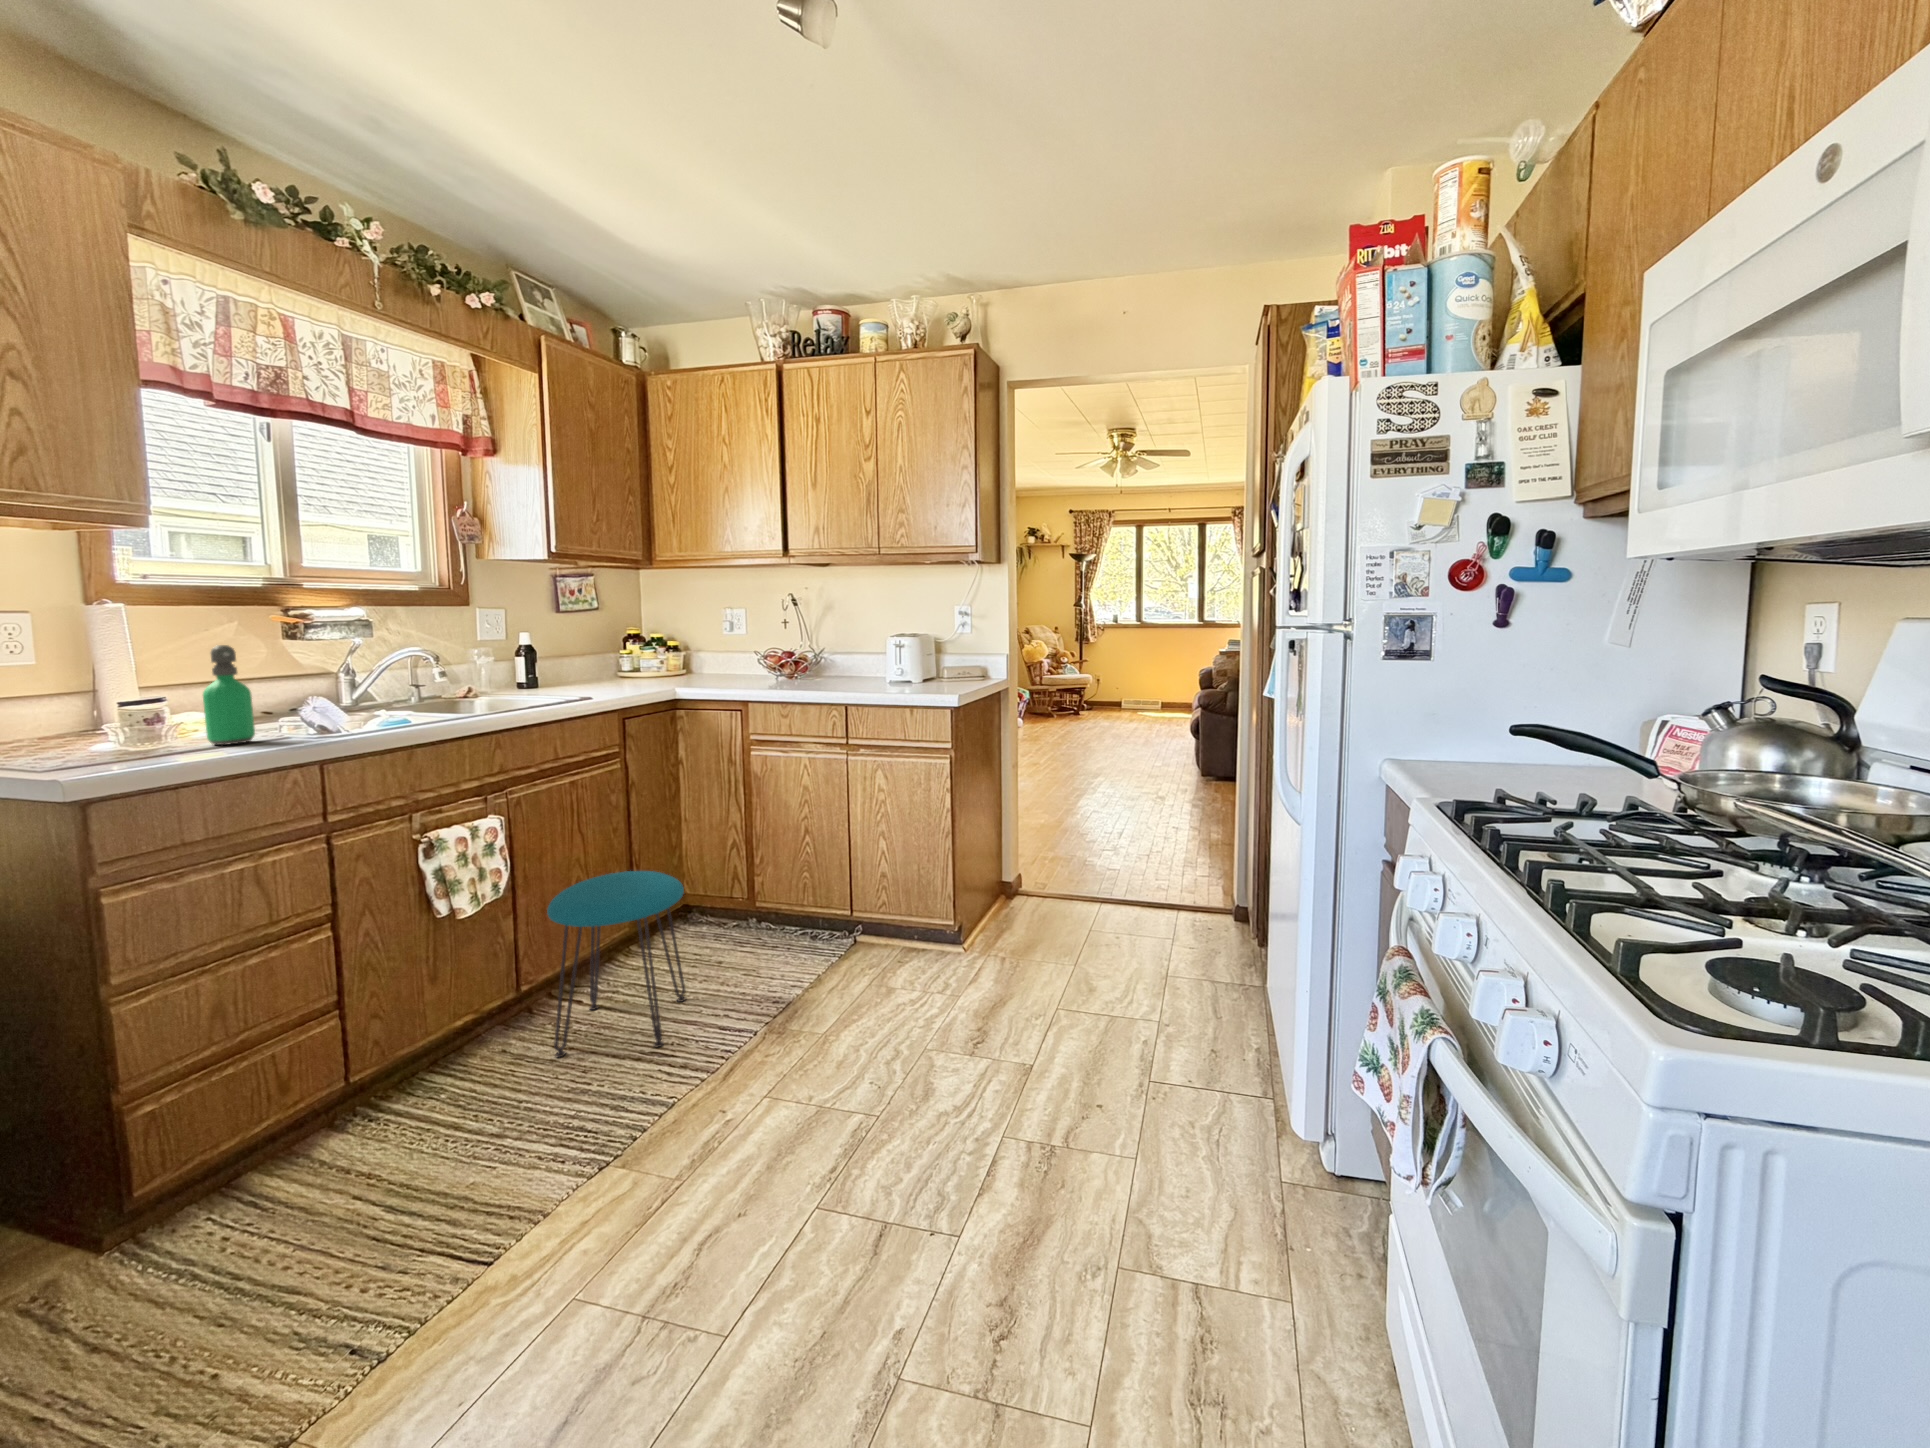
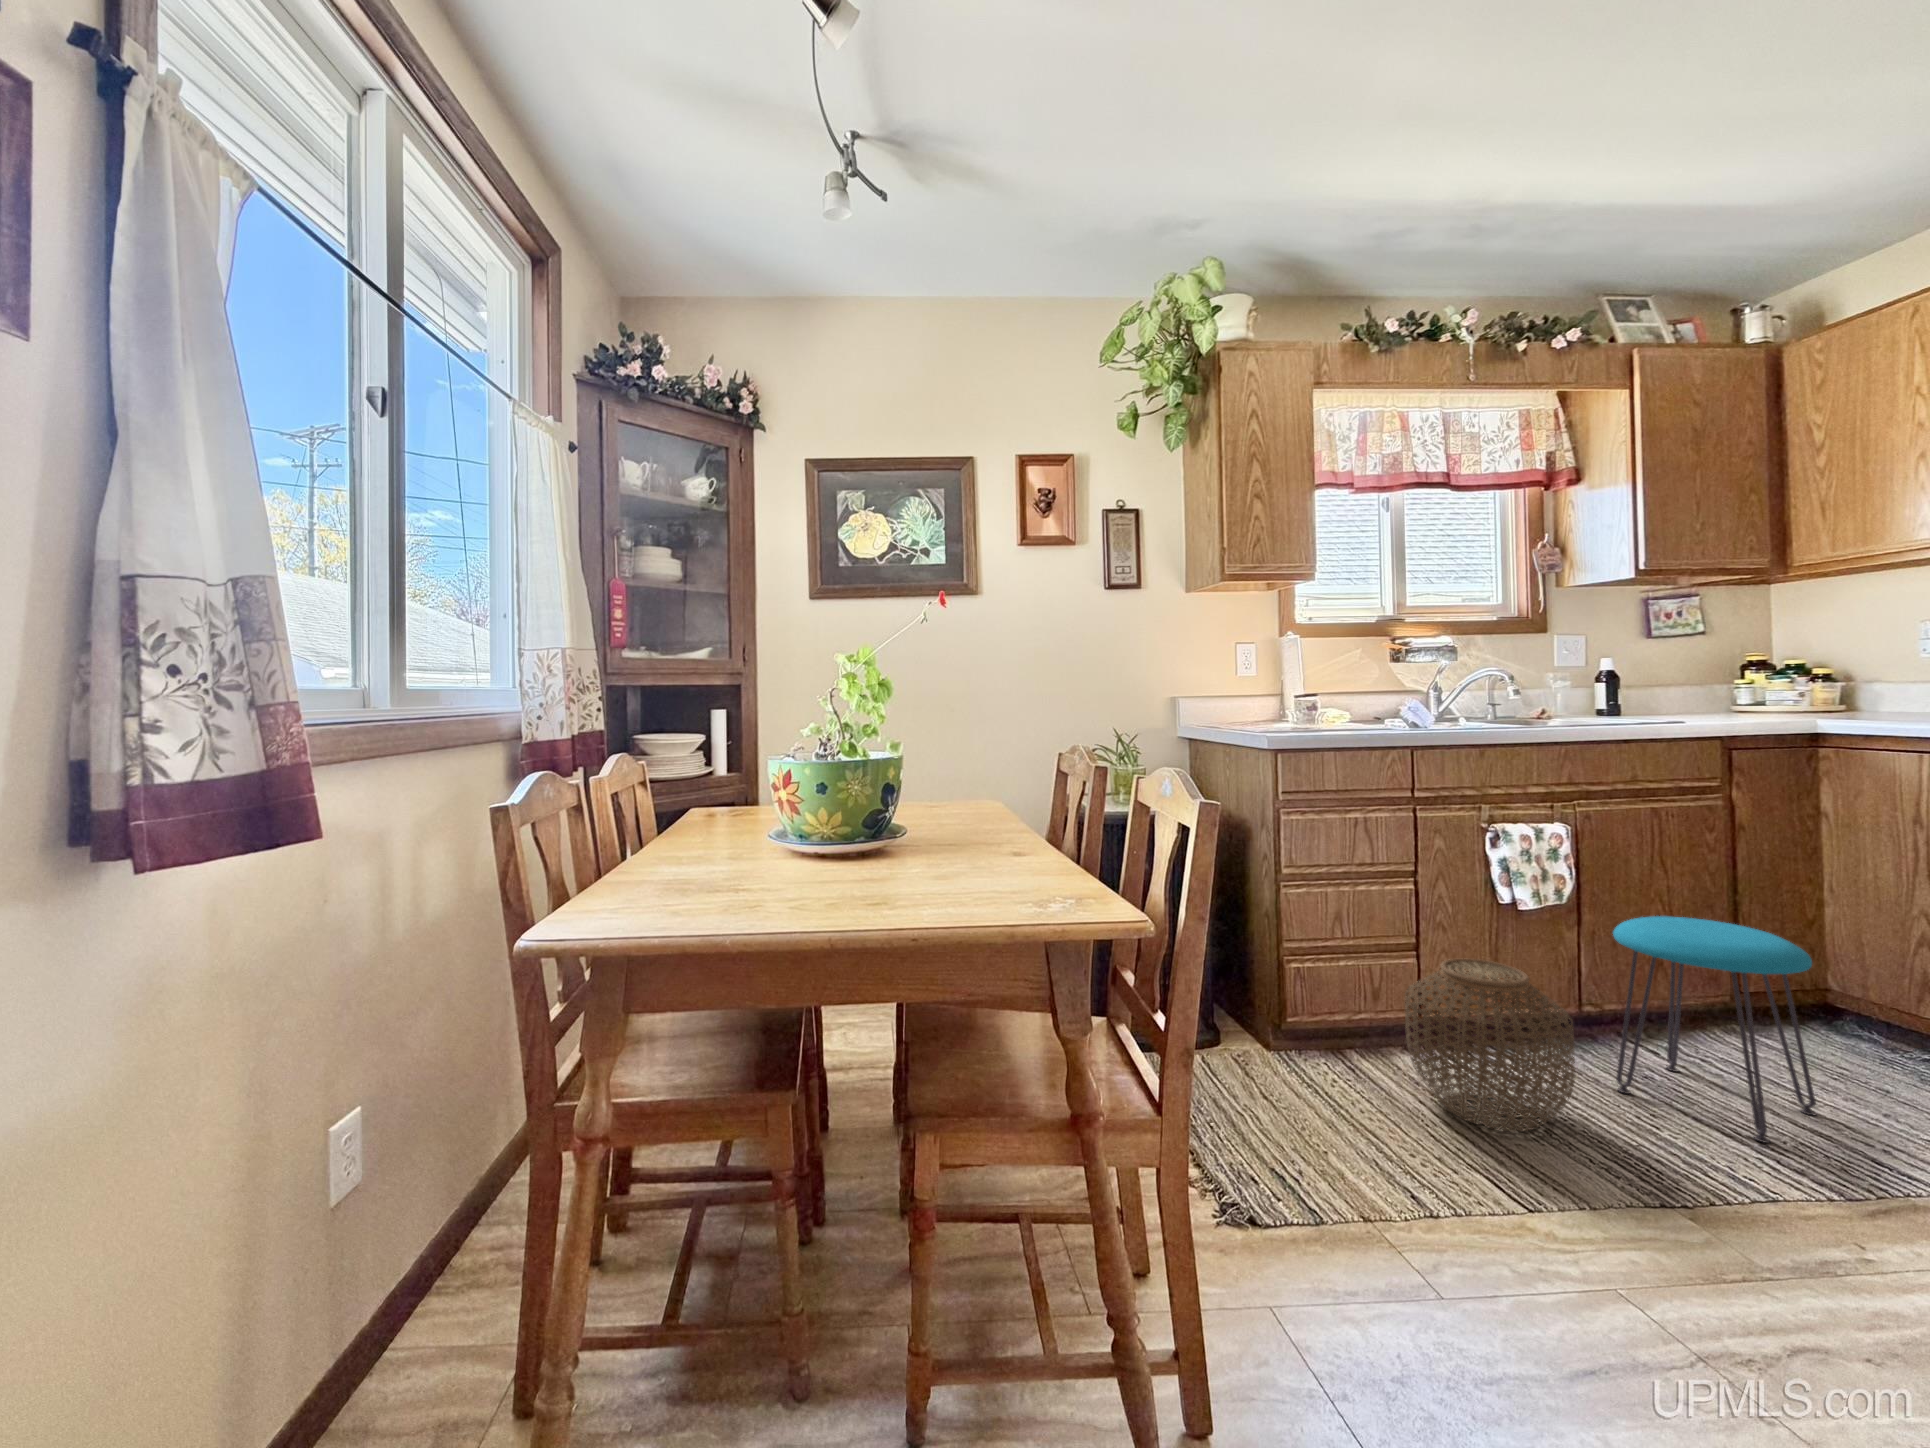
soap dispenser: present [203,645,255,745] -> none [1343,657,1372,728]
woven basket: none [325,994,523,1195] -> present [1405,958,1575,1131]

